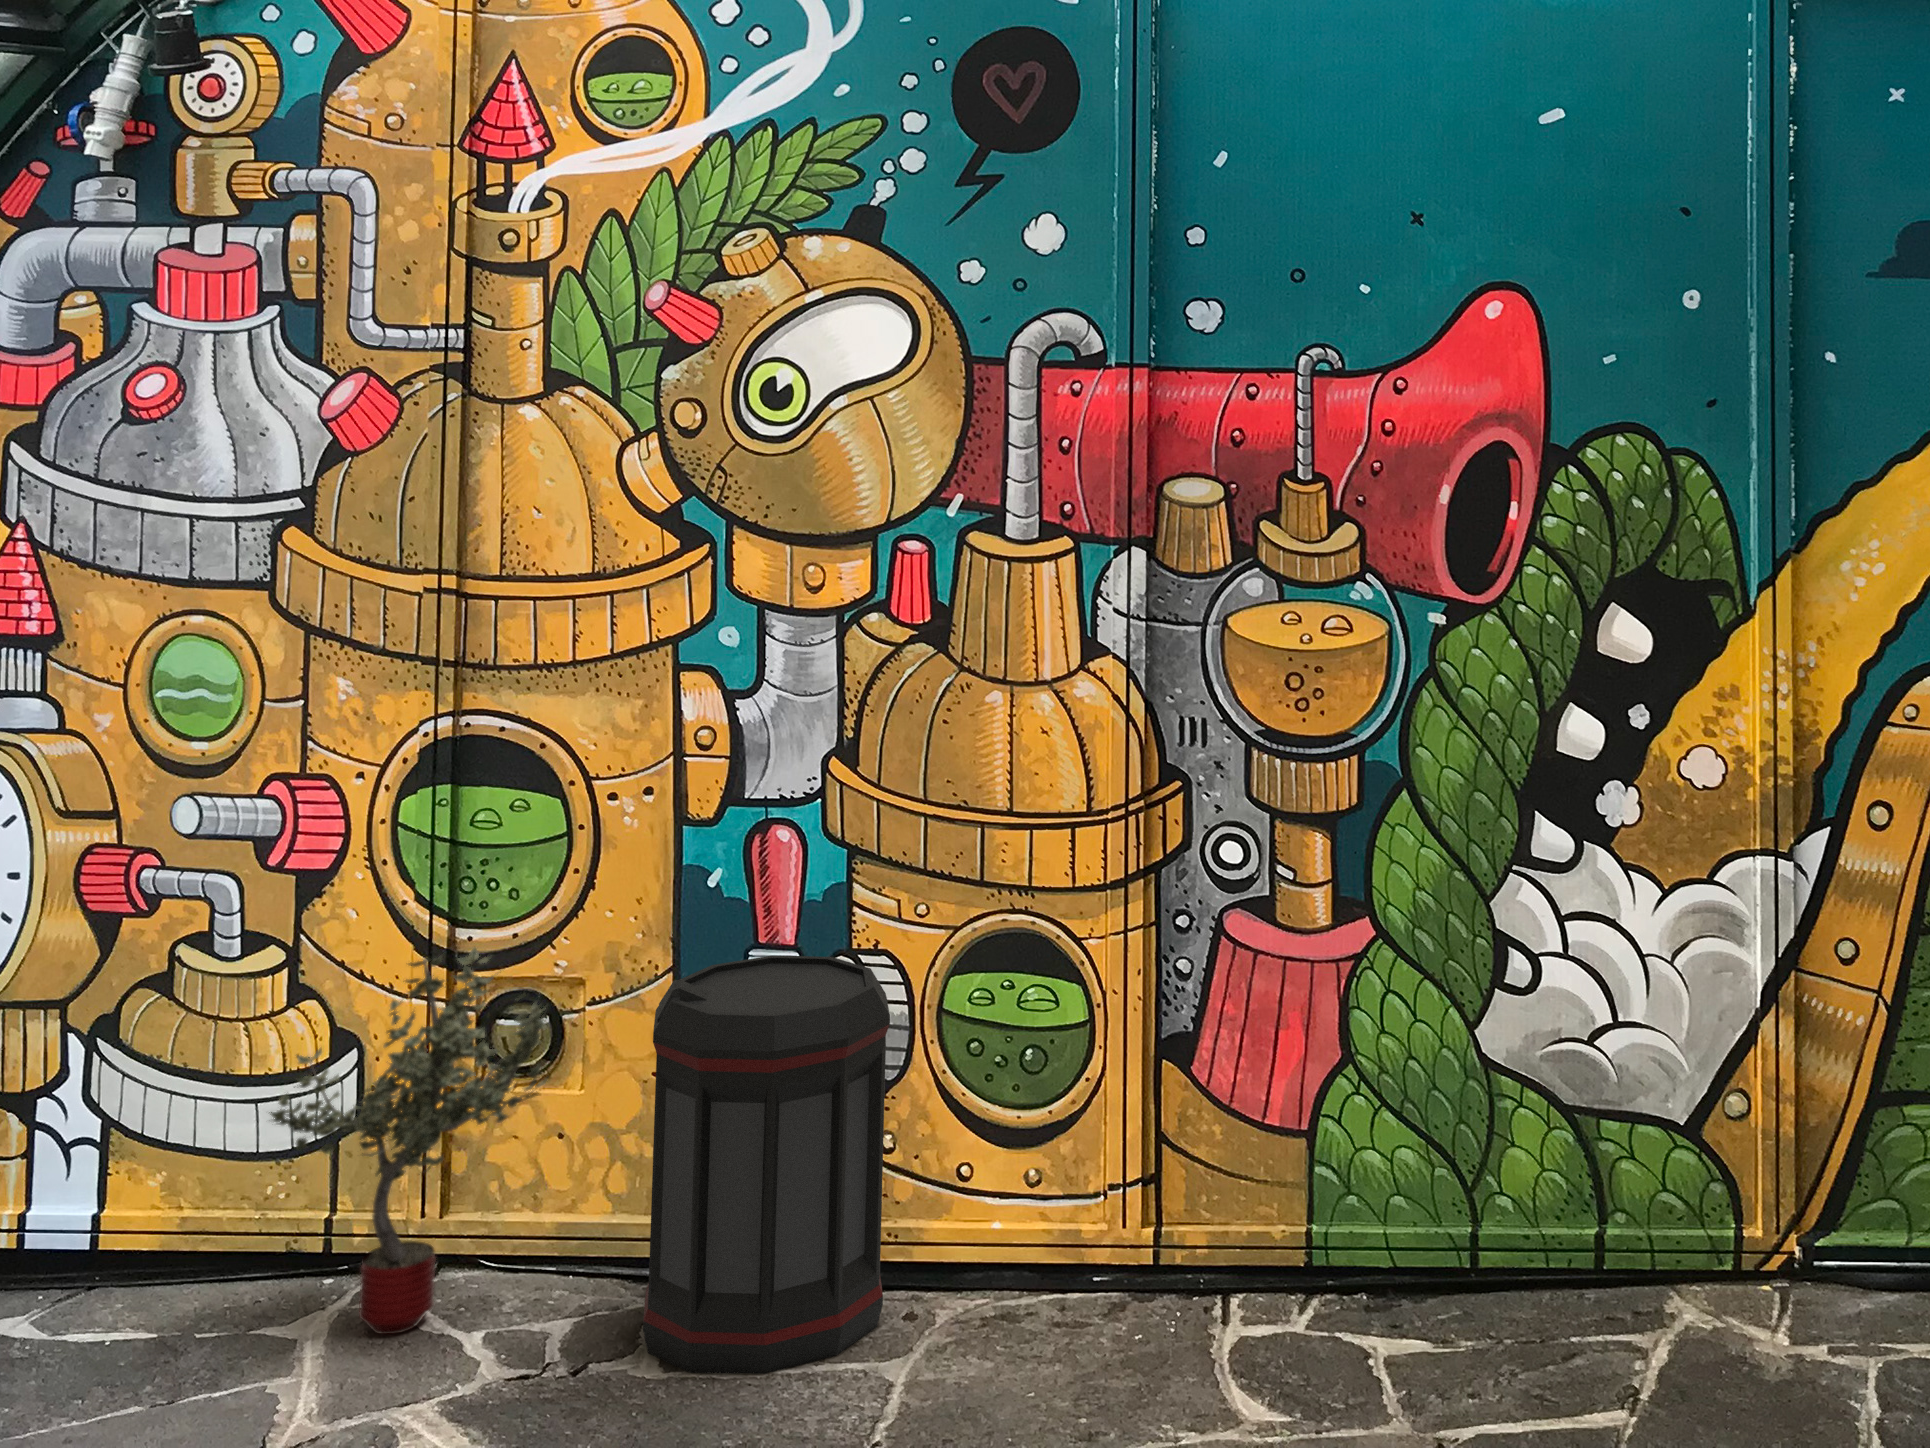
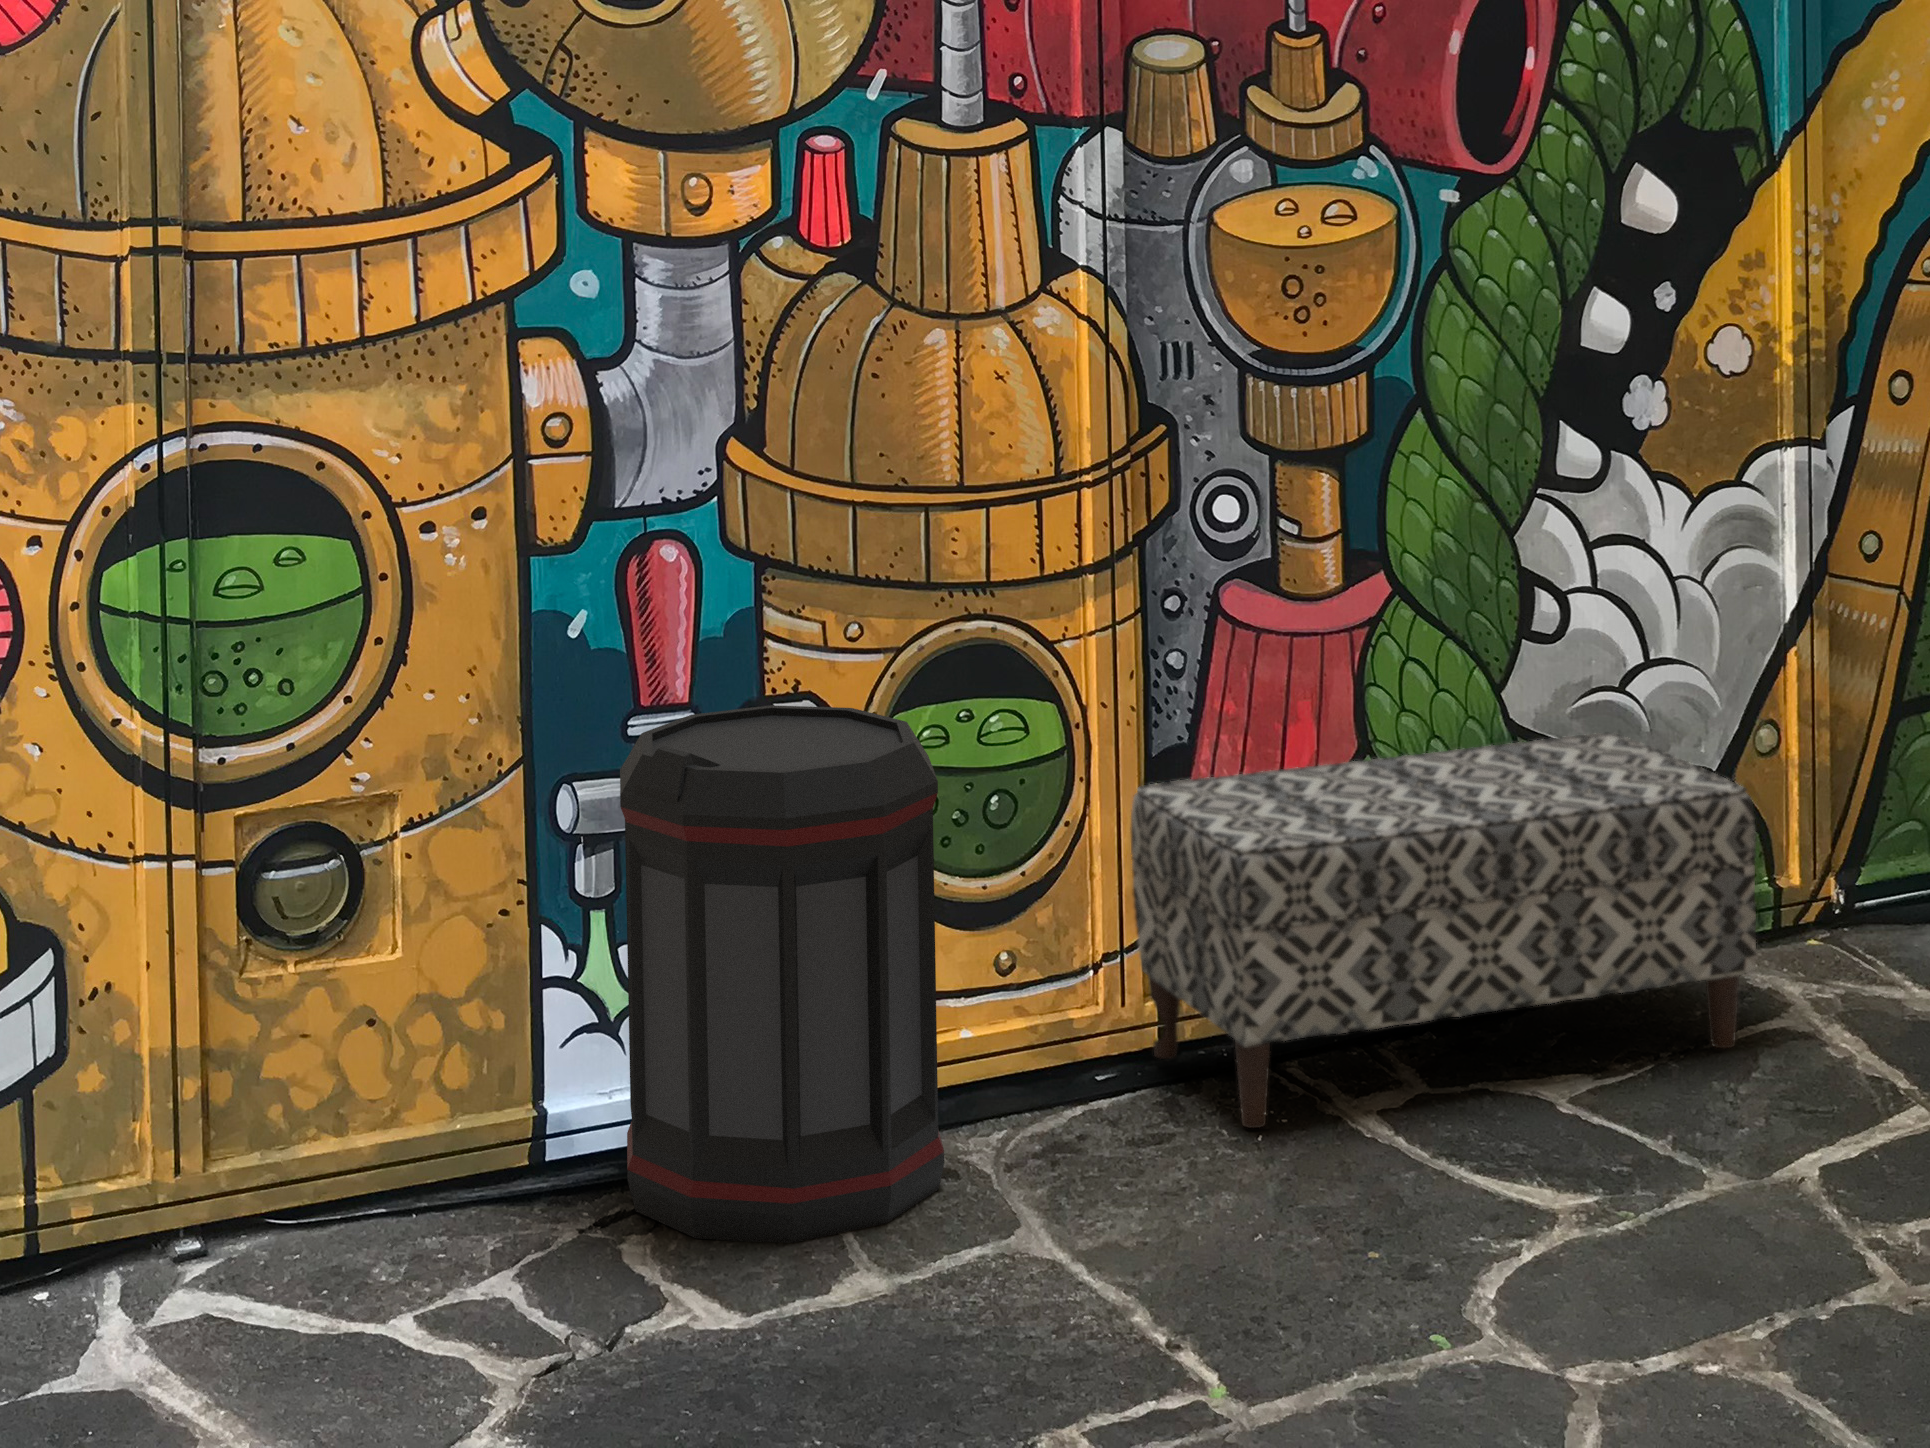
potted tree: present [269,948,549,1334] -> none [44,751,485,1303]
bench: none [1074,1062,1555,1388] -> present [1130,732,1756,1128]

